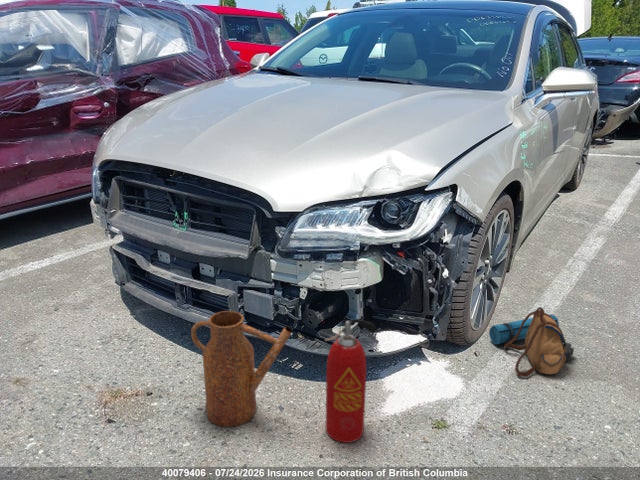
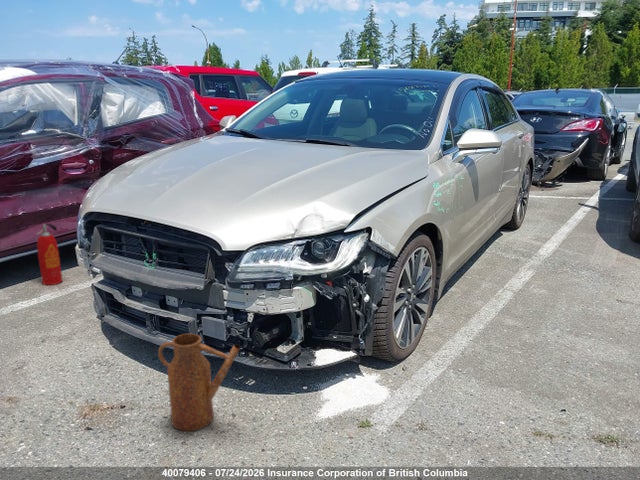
backpack: present [489,307,574,377] -> none [416,327,485,387]
fire extinguisher: present [325,319,375,443] -> present [37,224,62,285]

